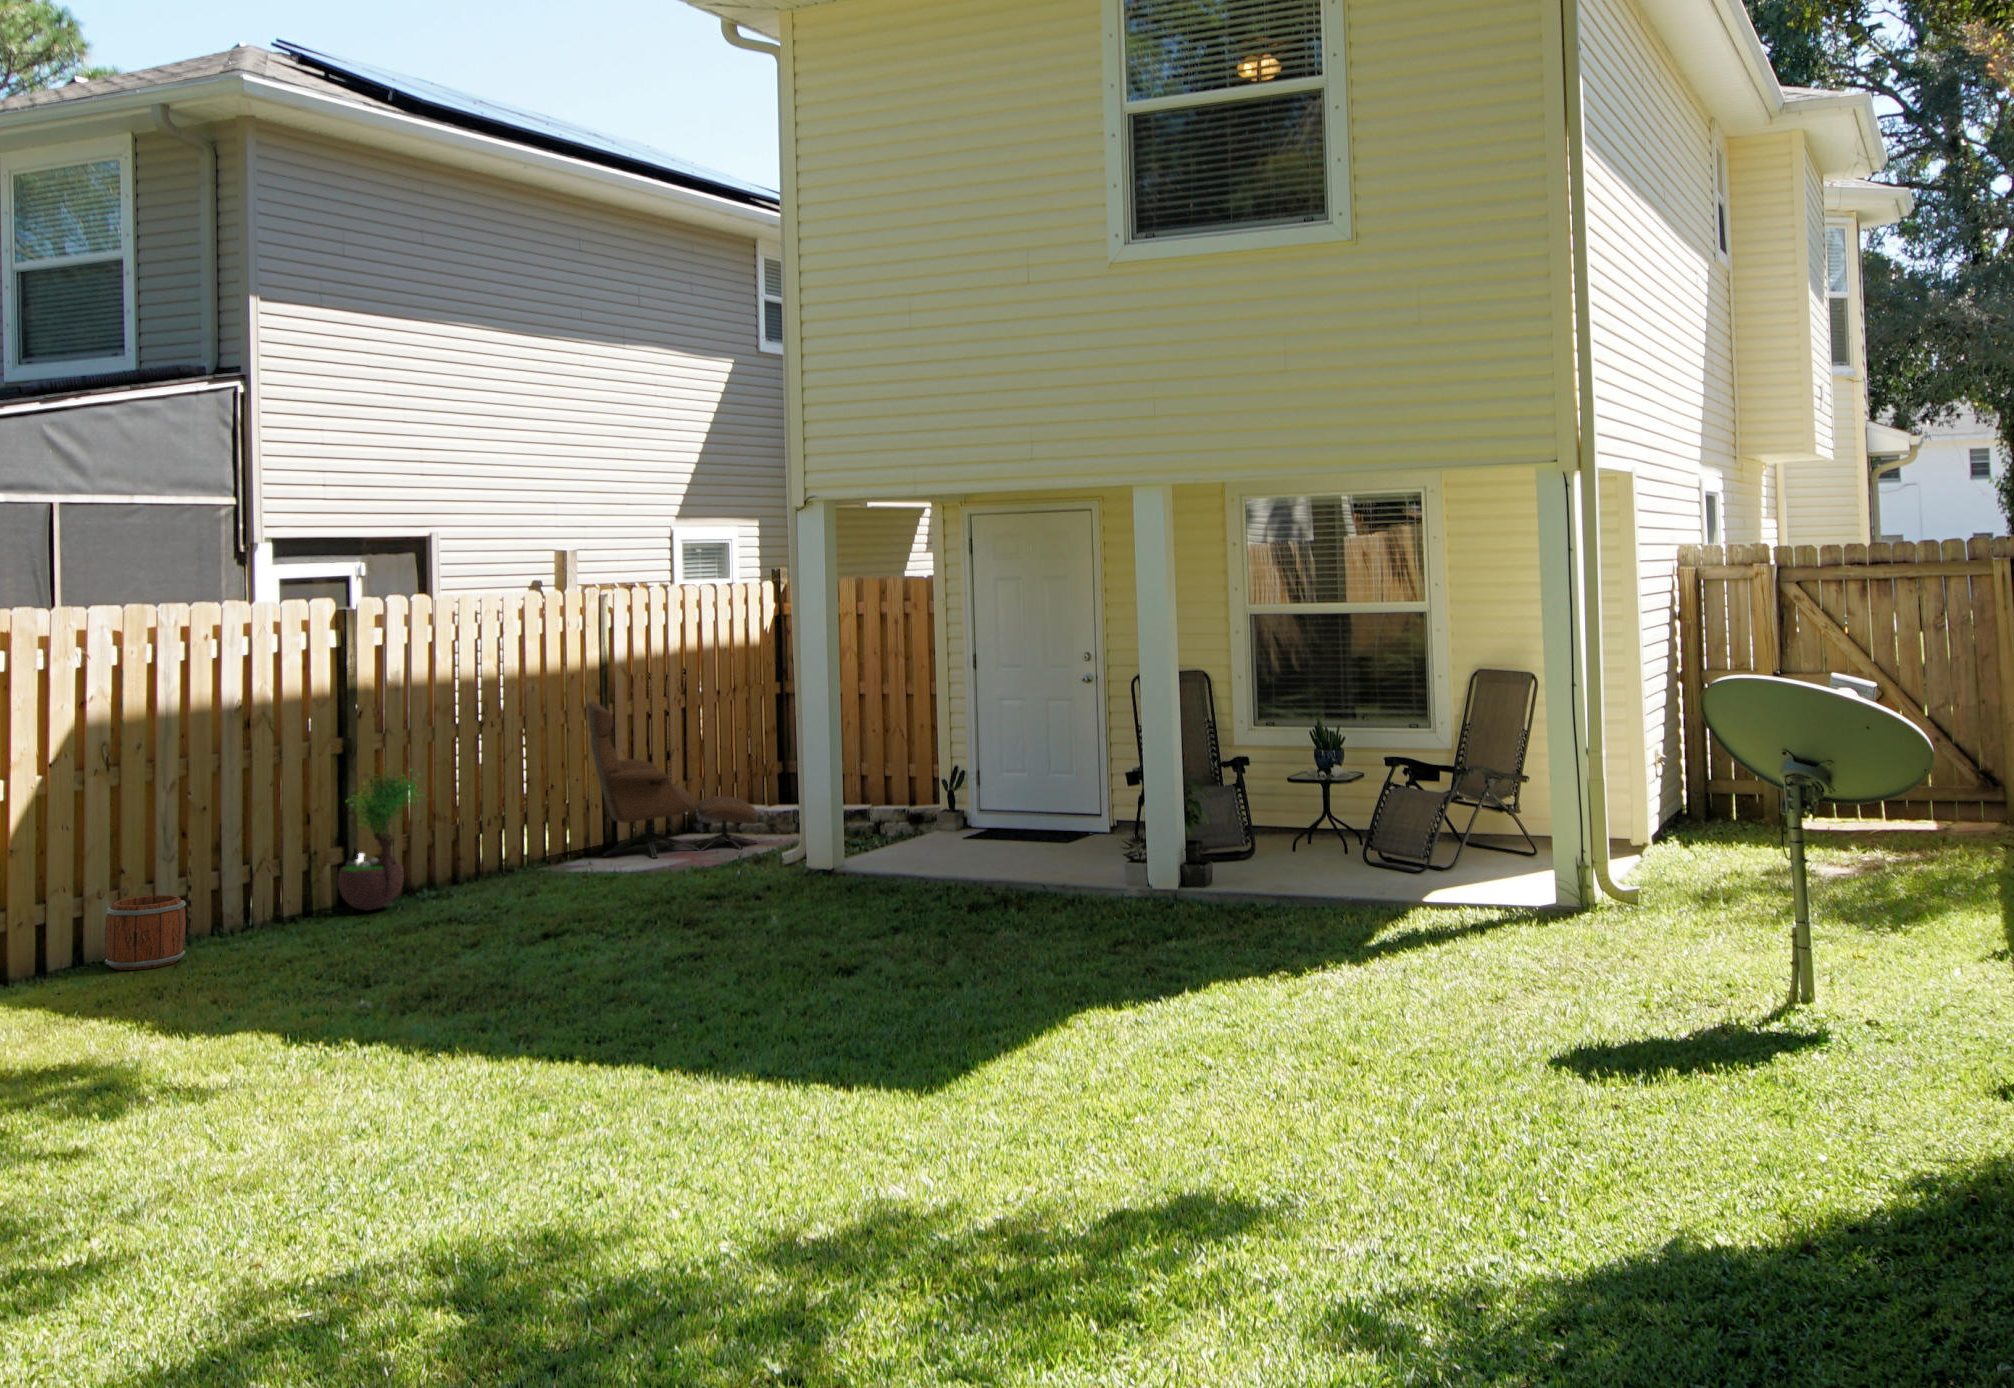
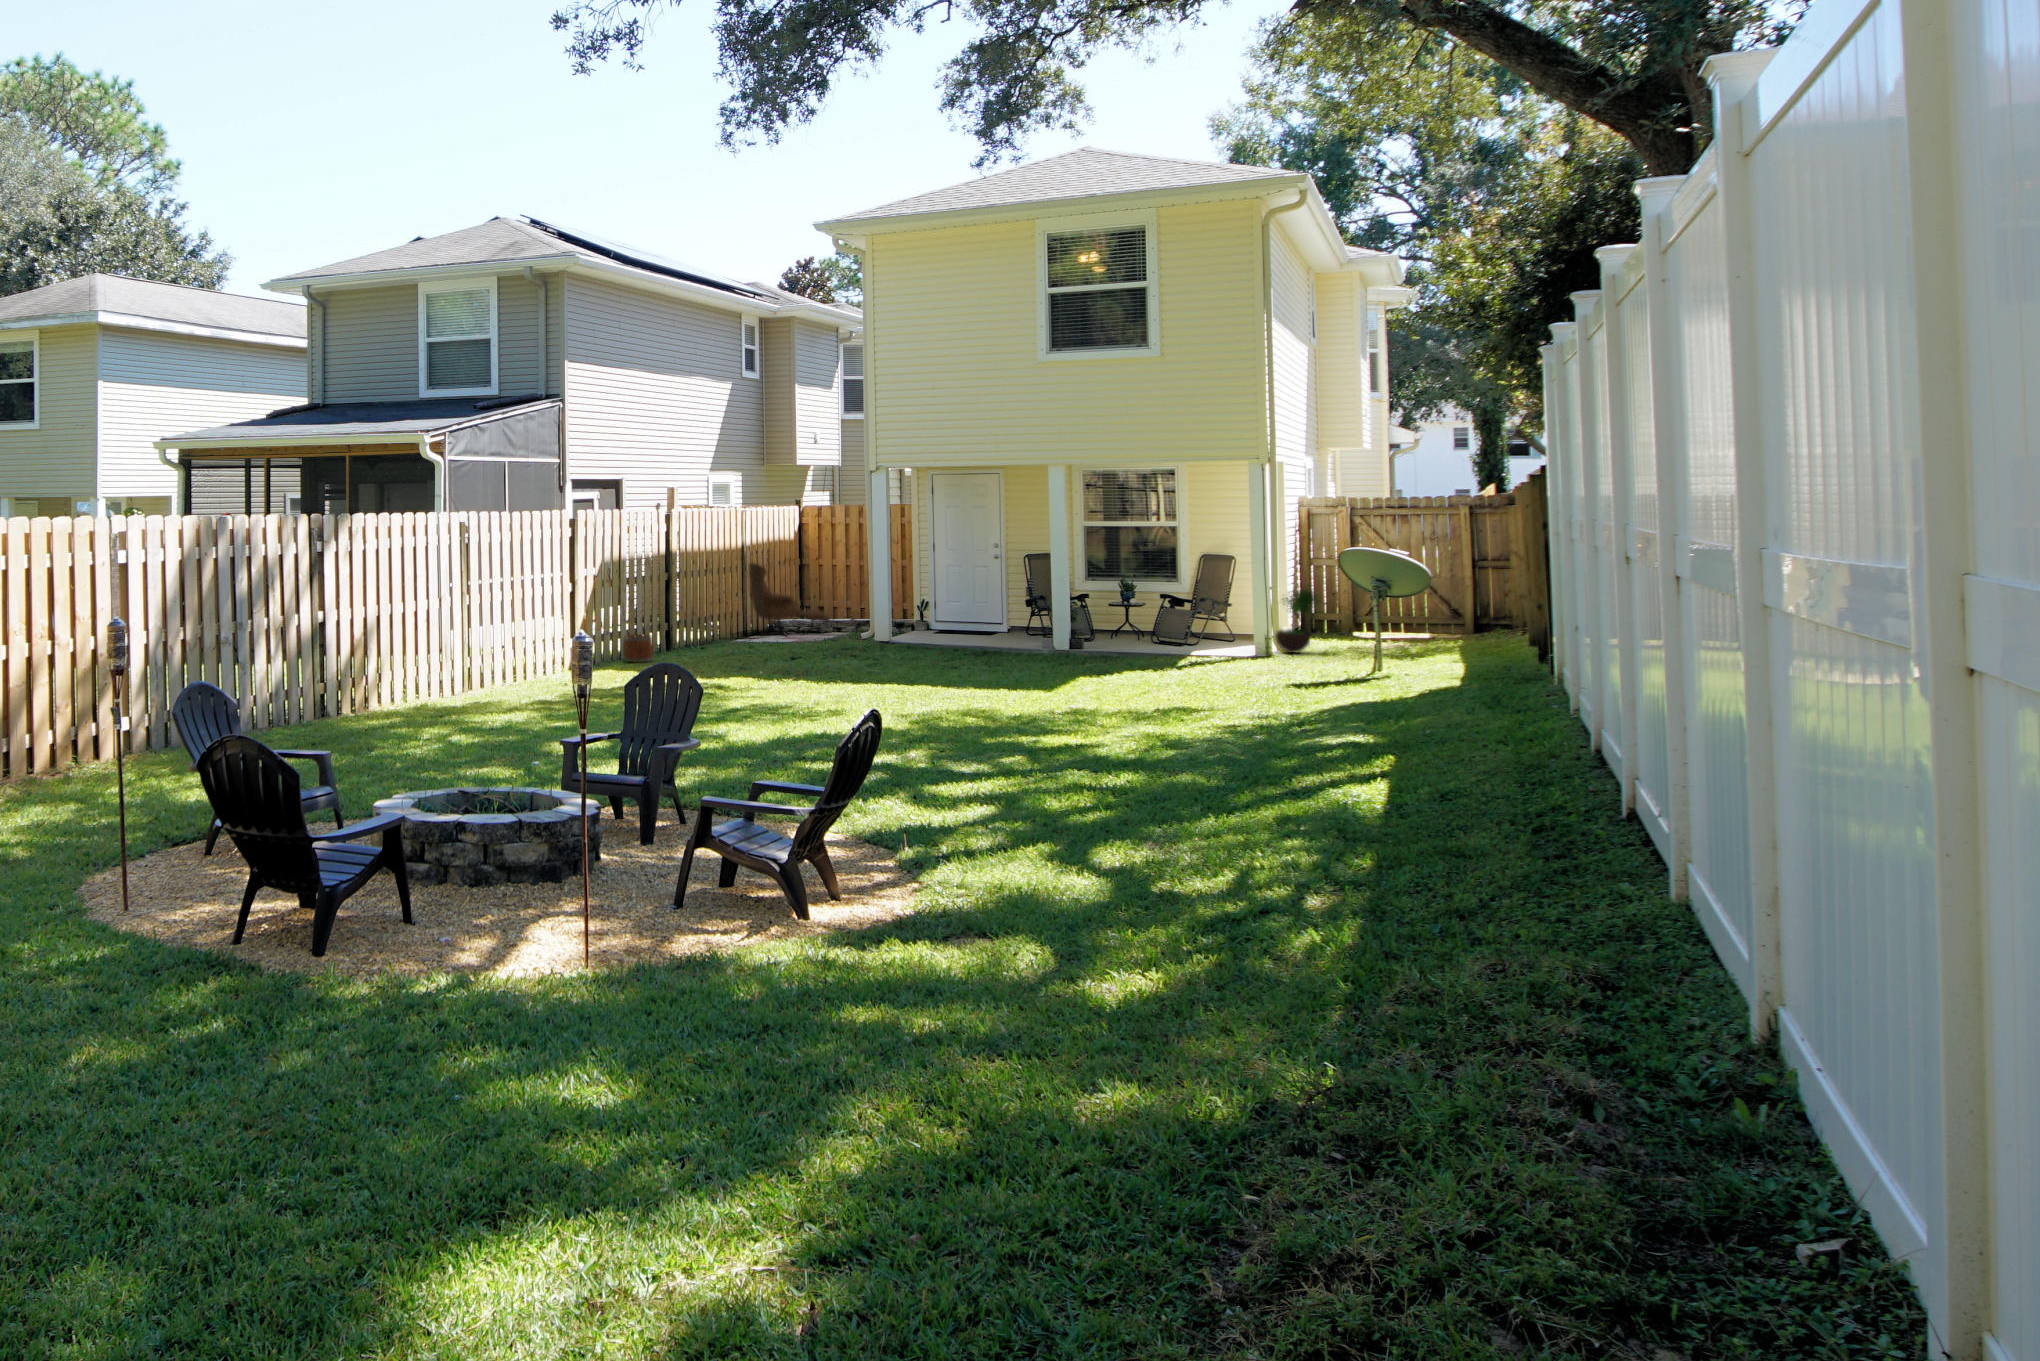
potted tree: present [338,769,417,911] -> present [1275,588,1320,653]

